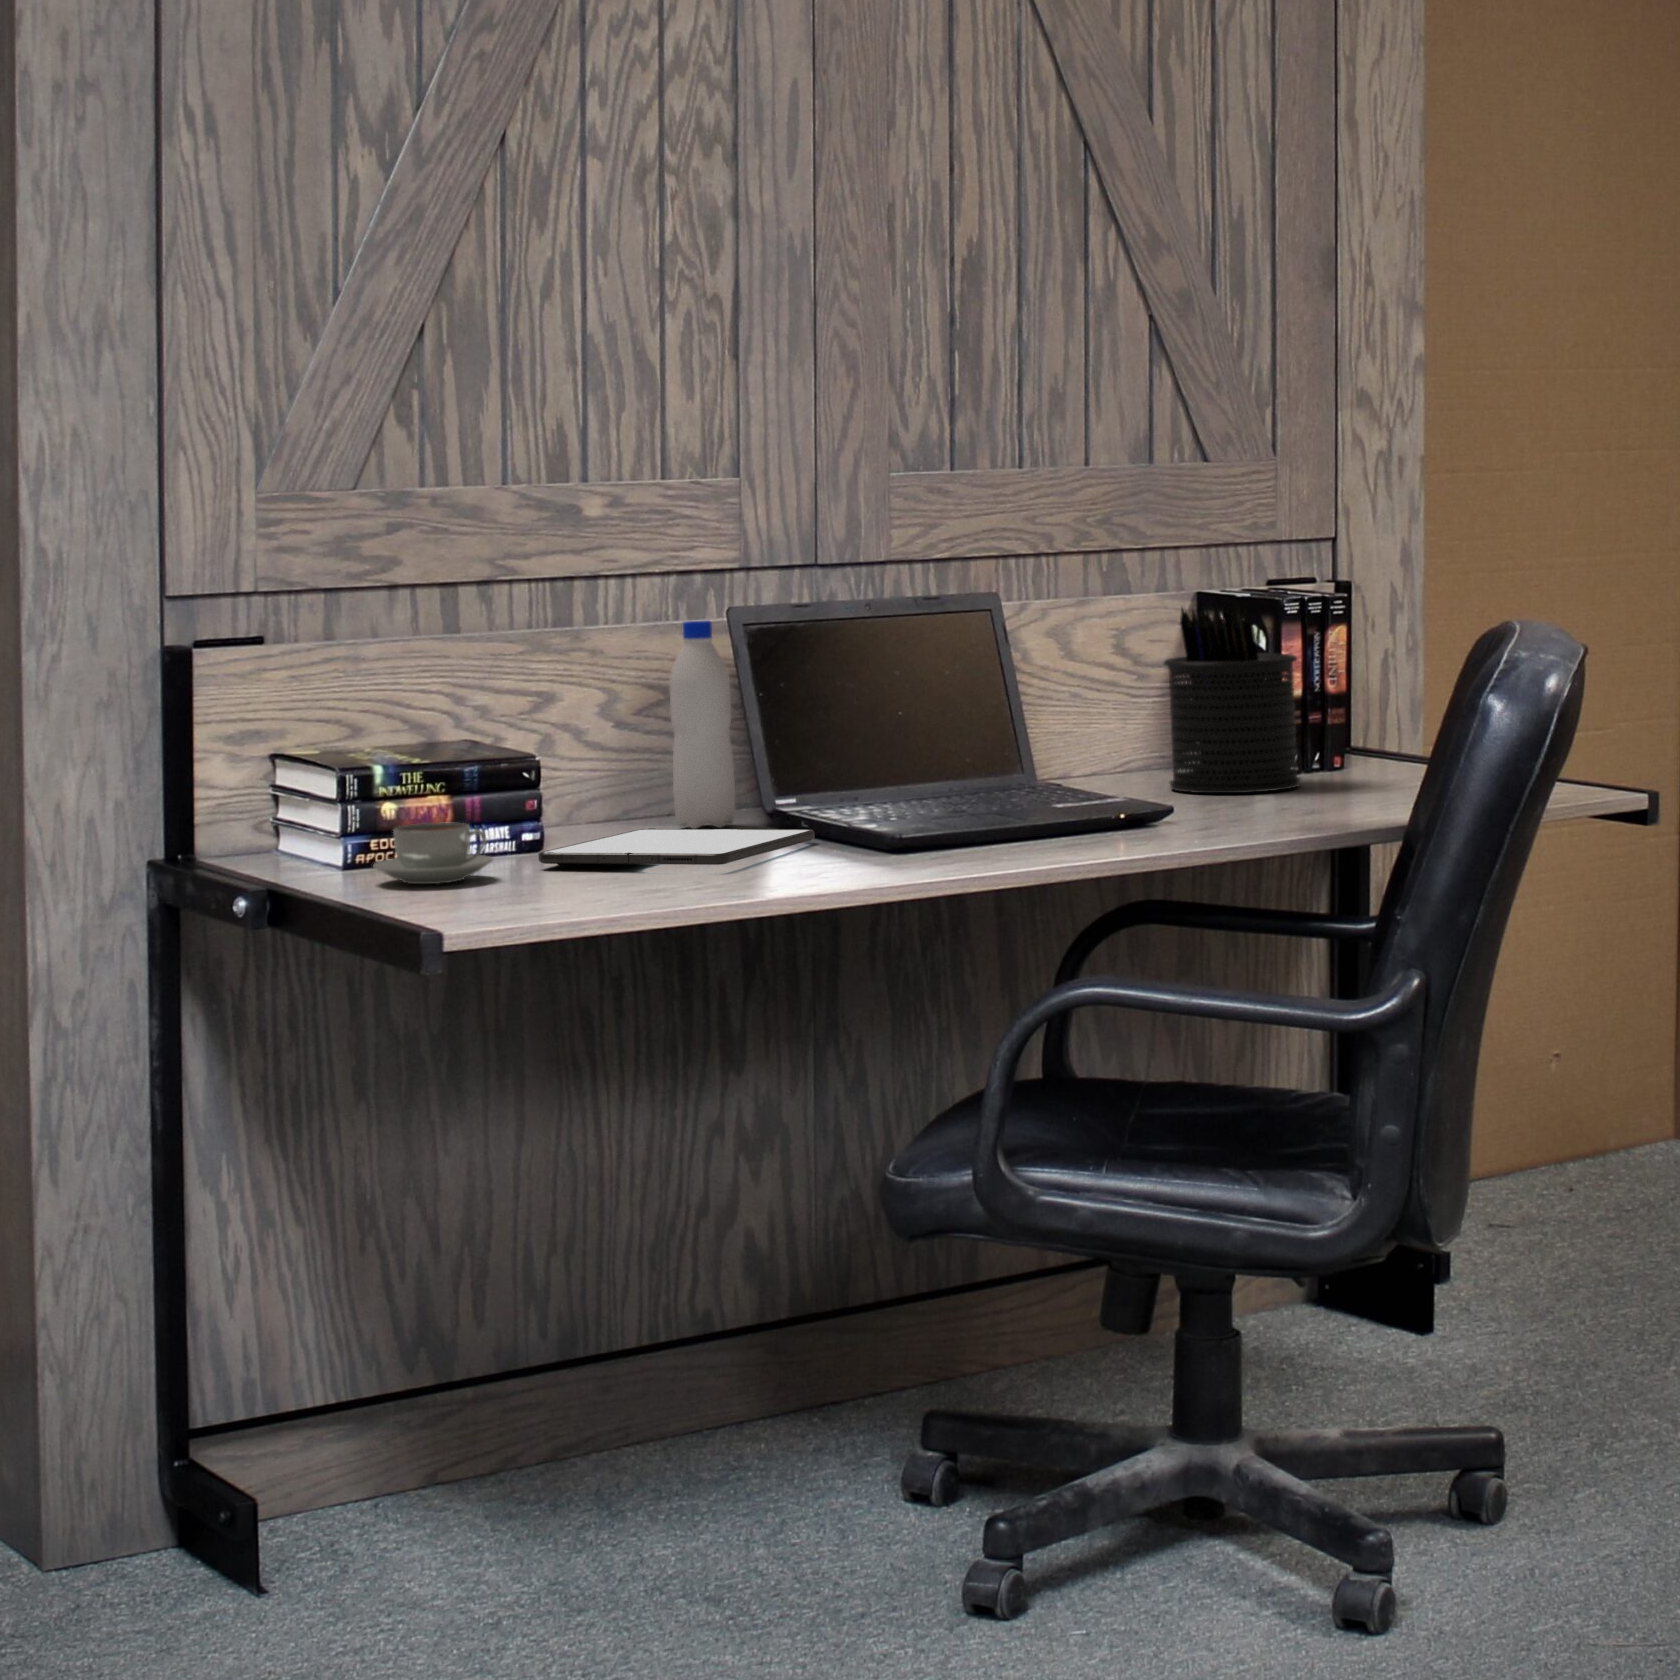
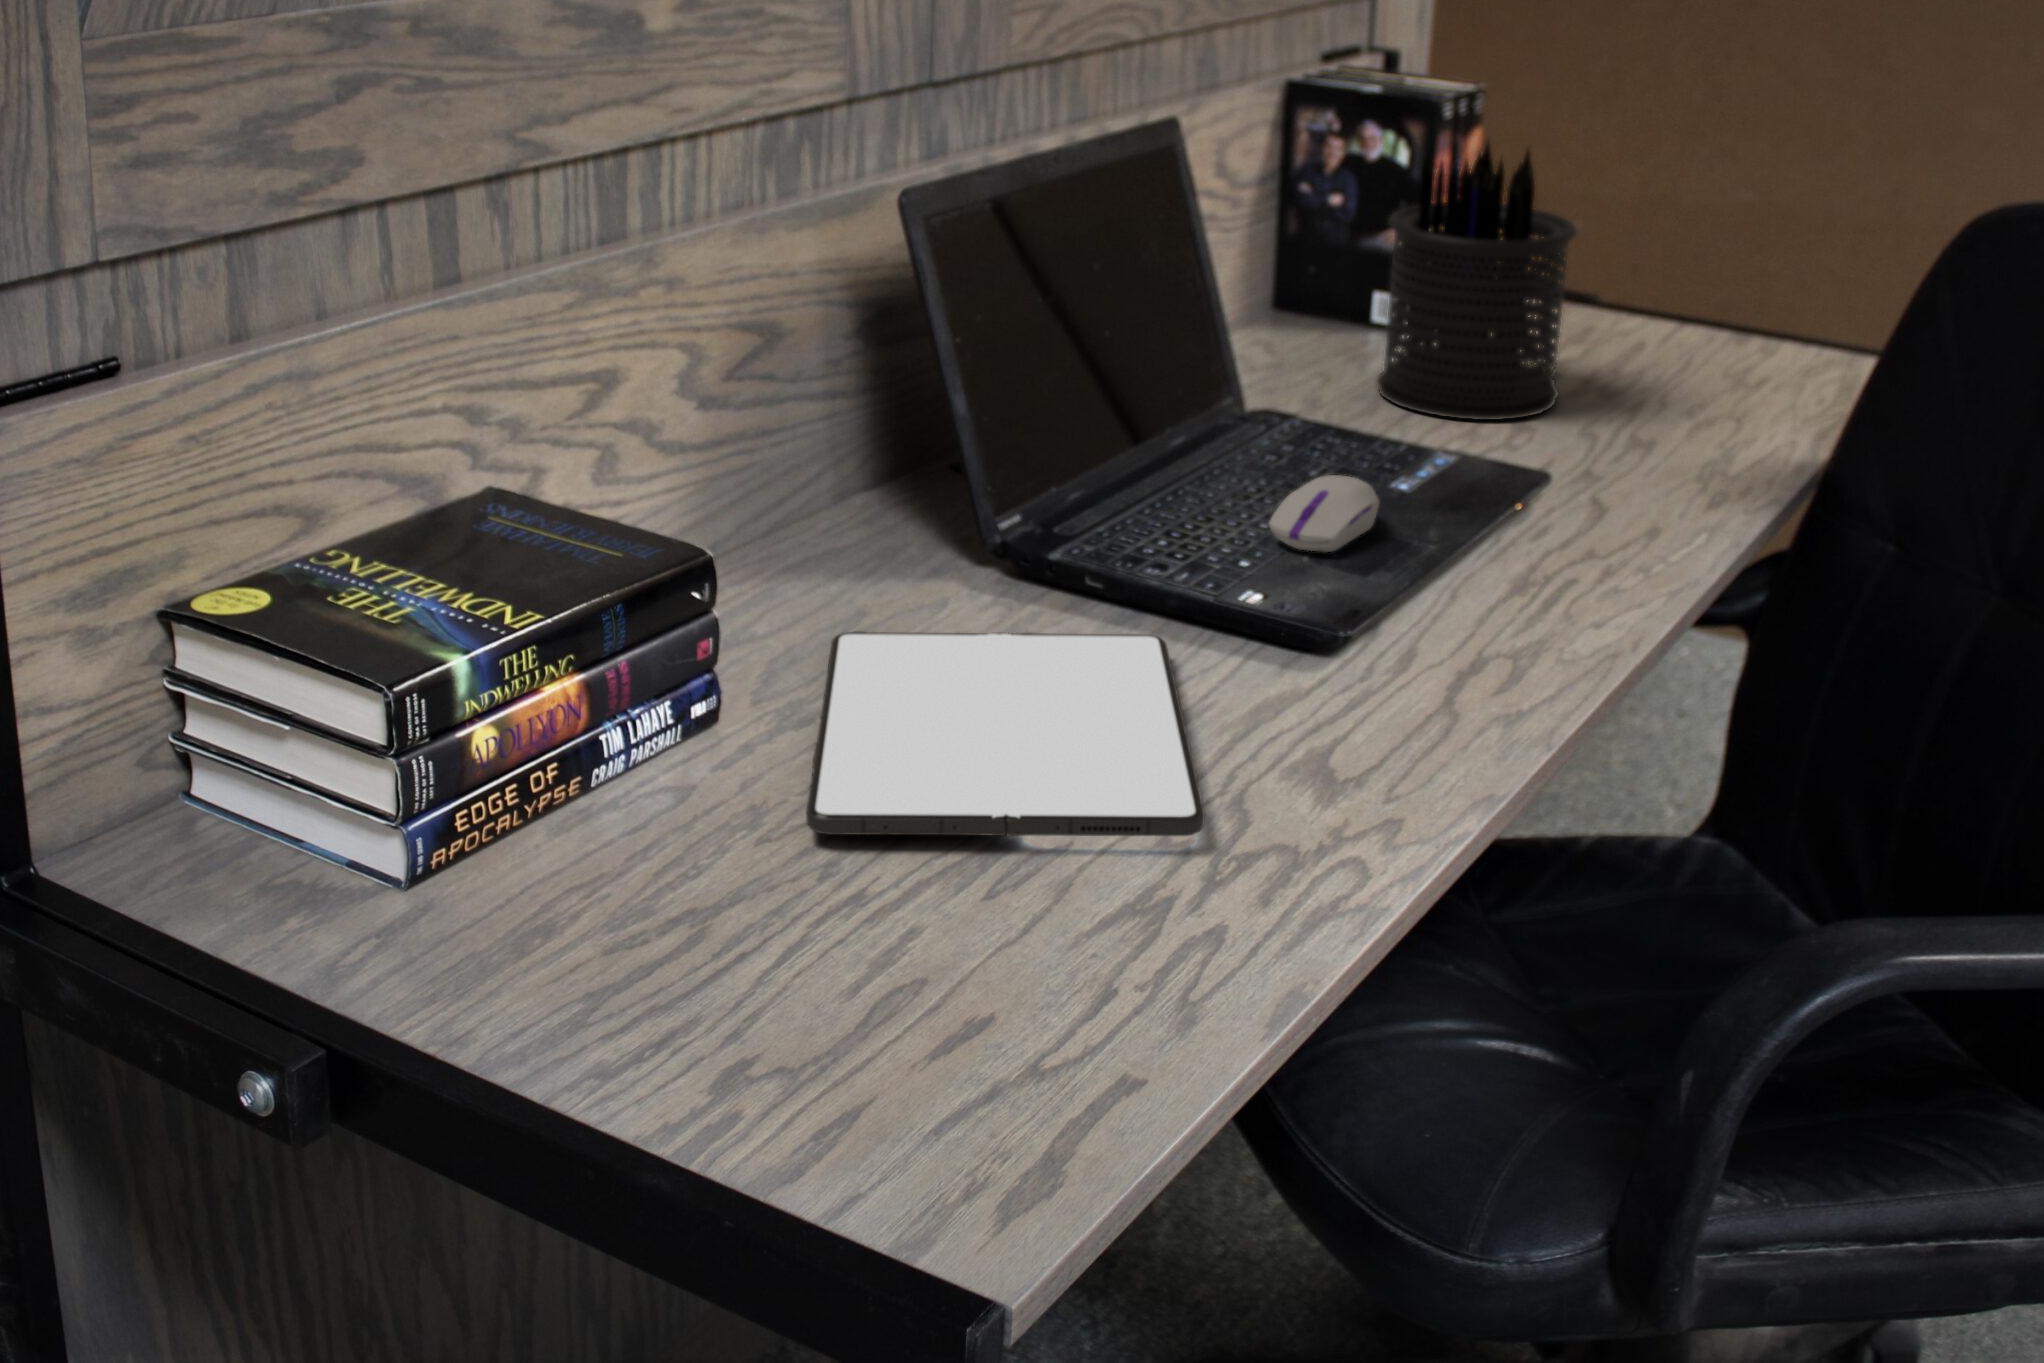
water bottle: present [669,621,735,829] -> none [828,239,932,591]
computer mouse: none [959,785,1046,823] -> present [1269,475,1379,552]
coffee cup: present [373,823,493,884] -> none [526,806,781,980]

